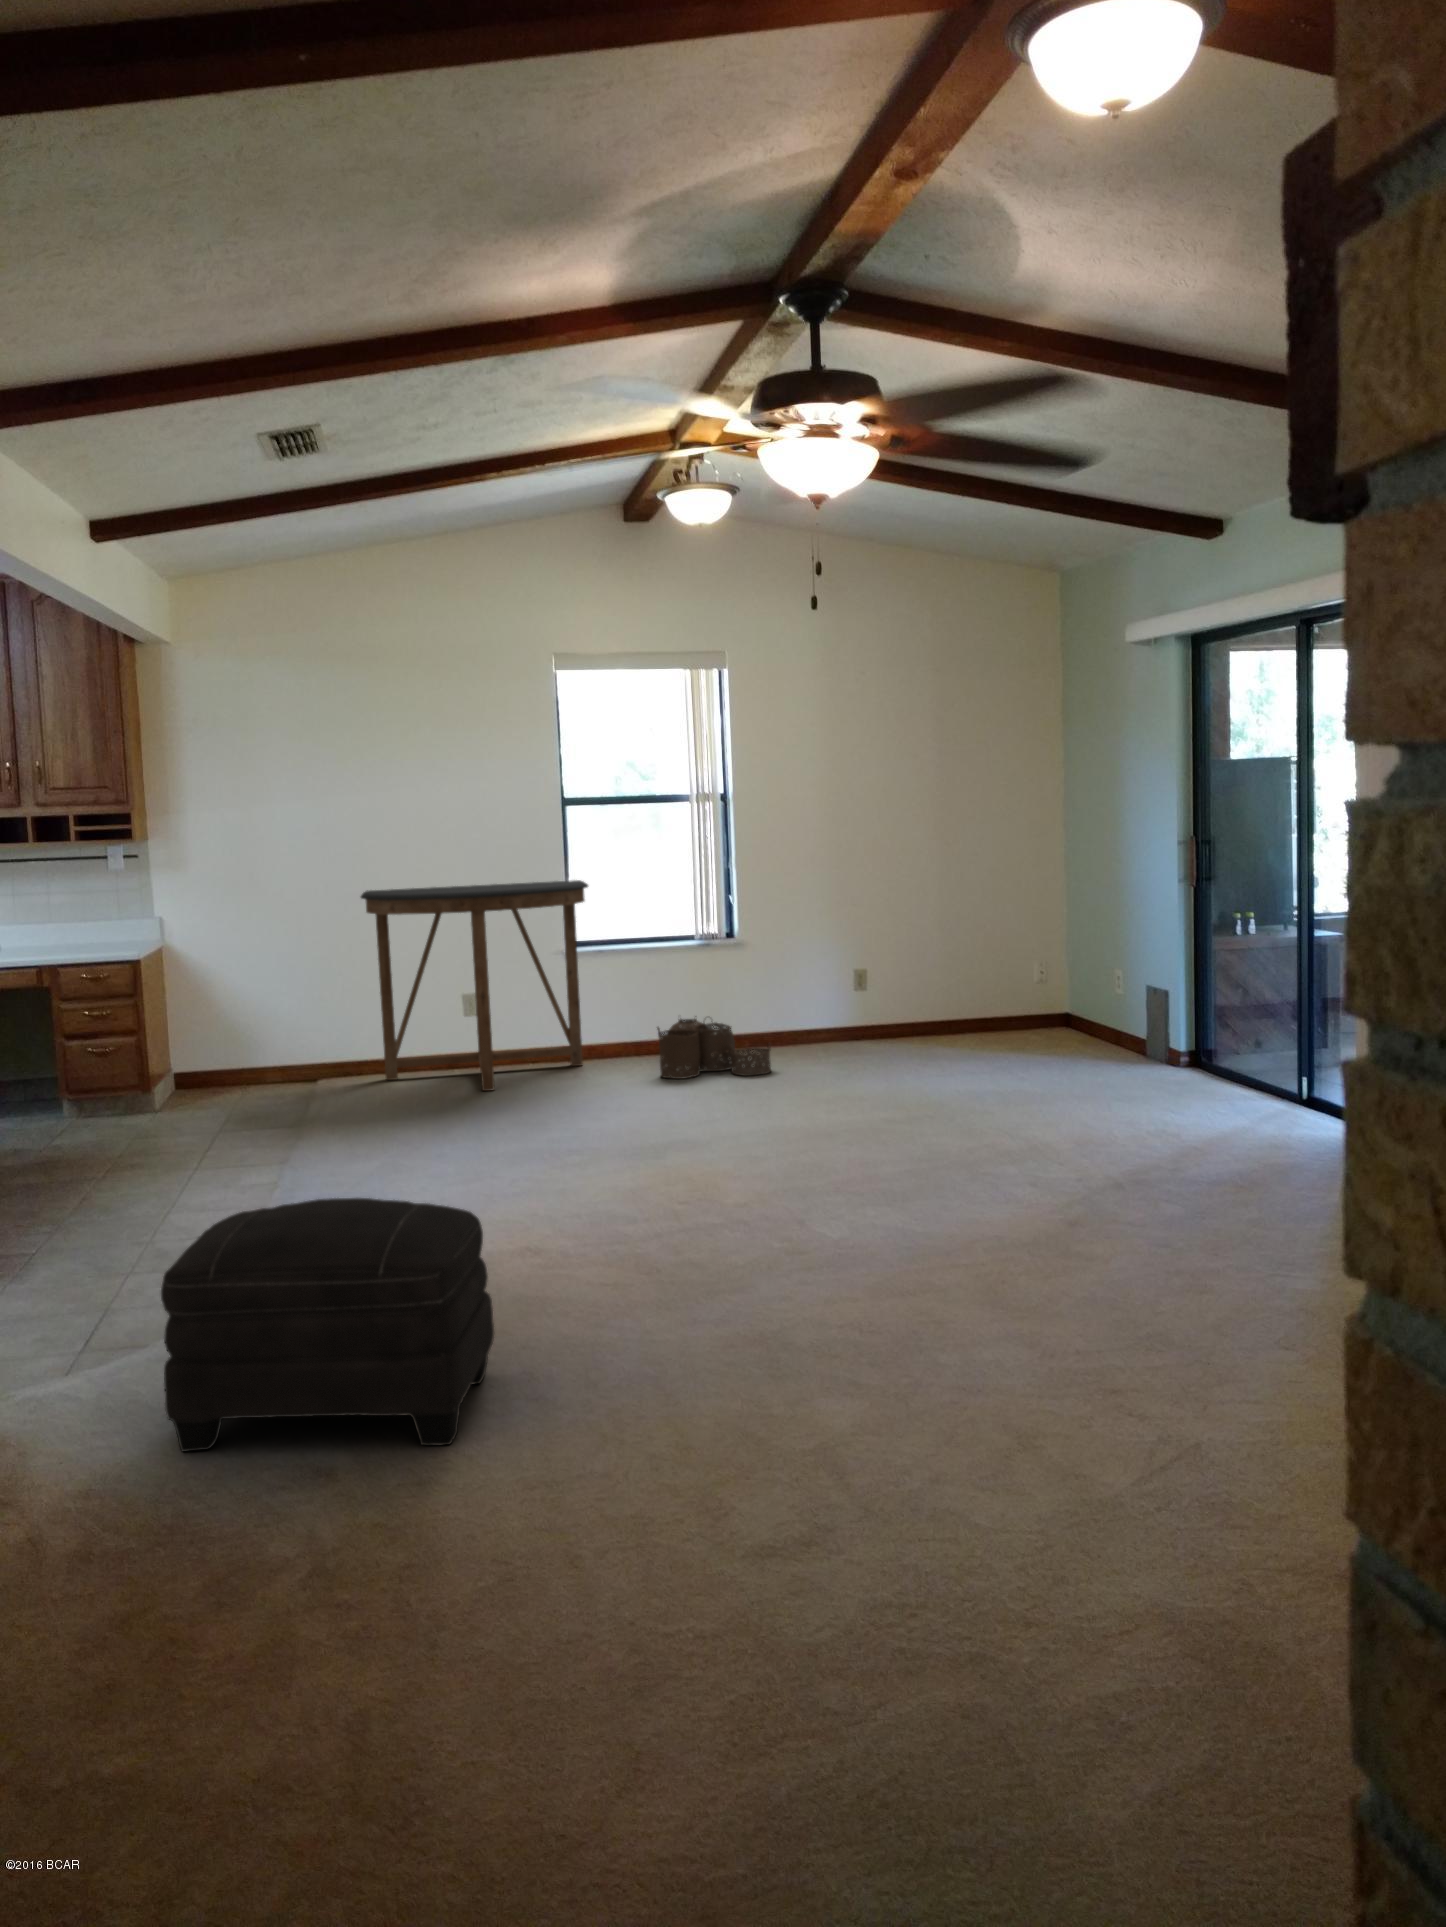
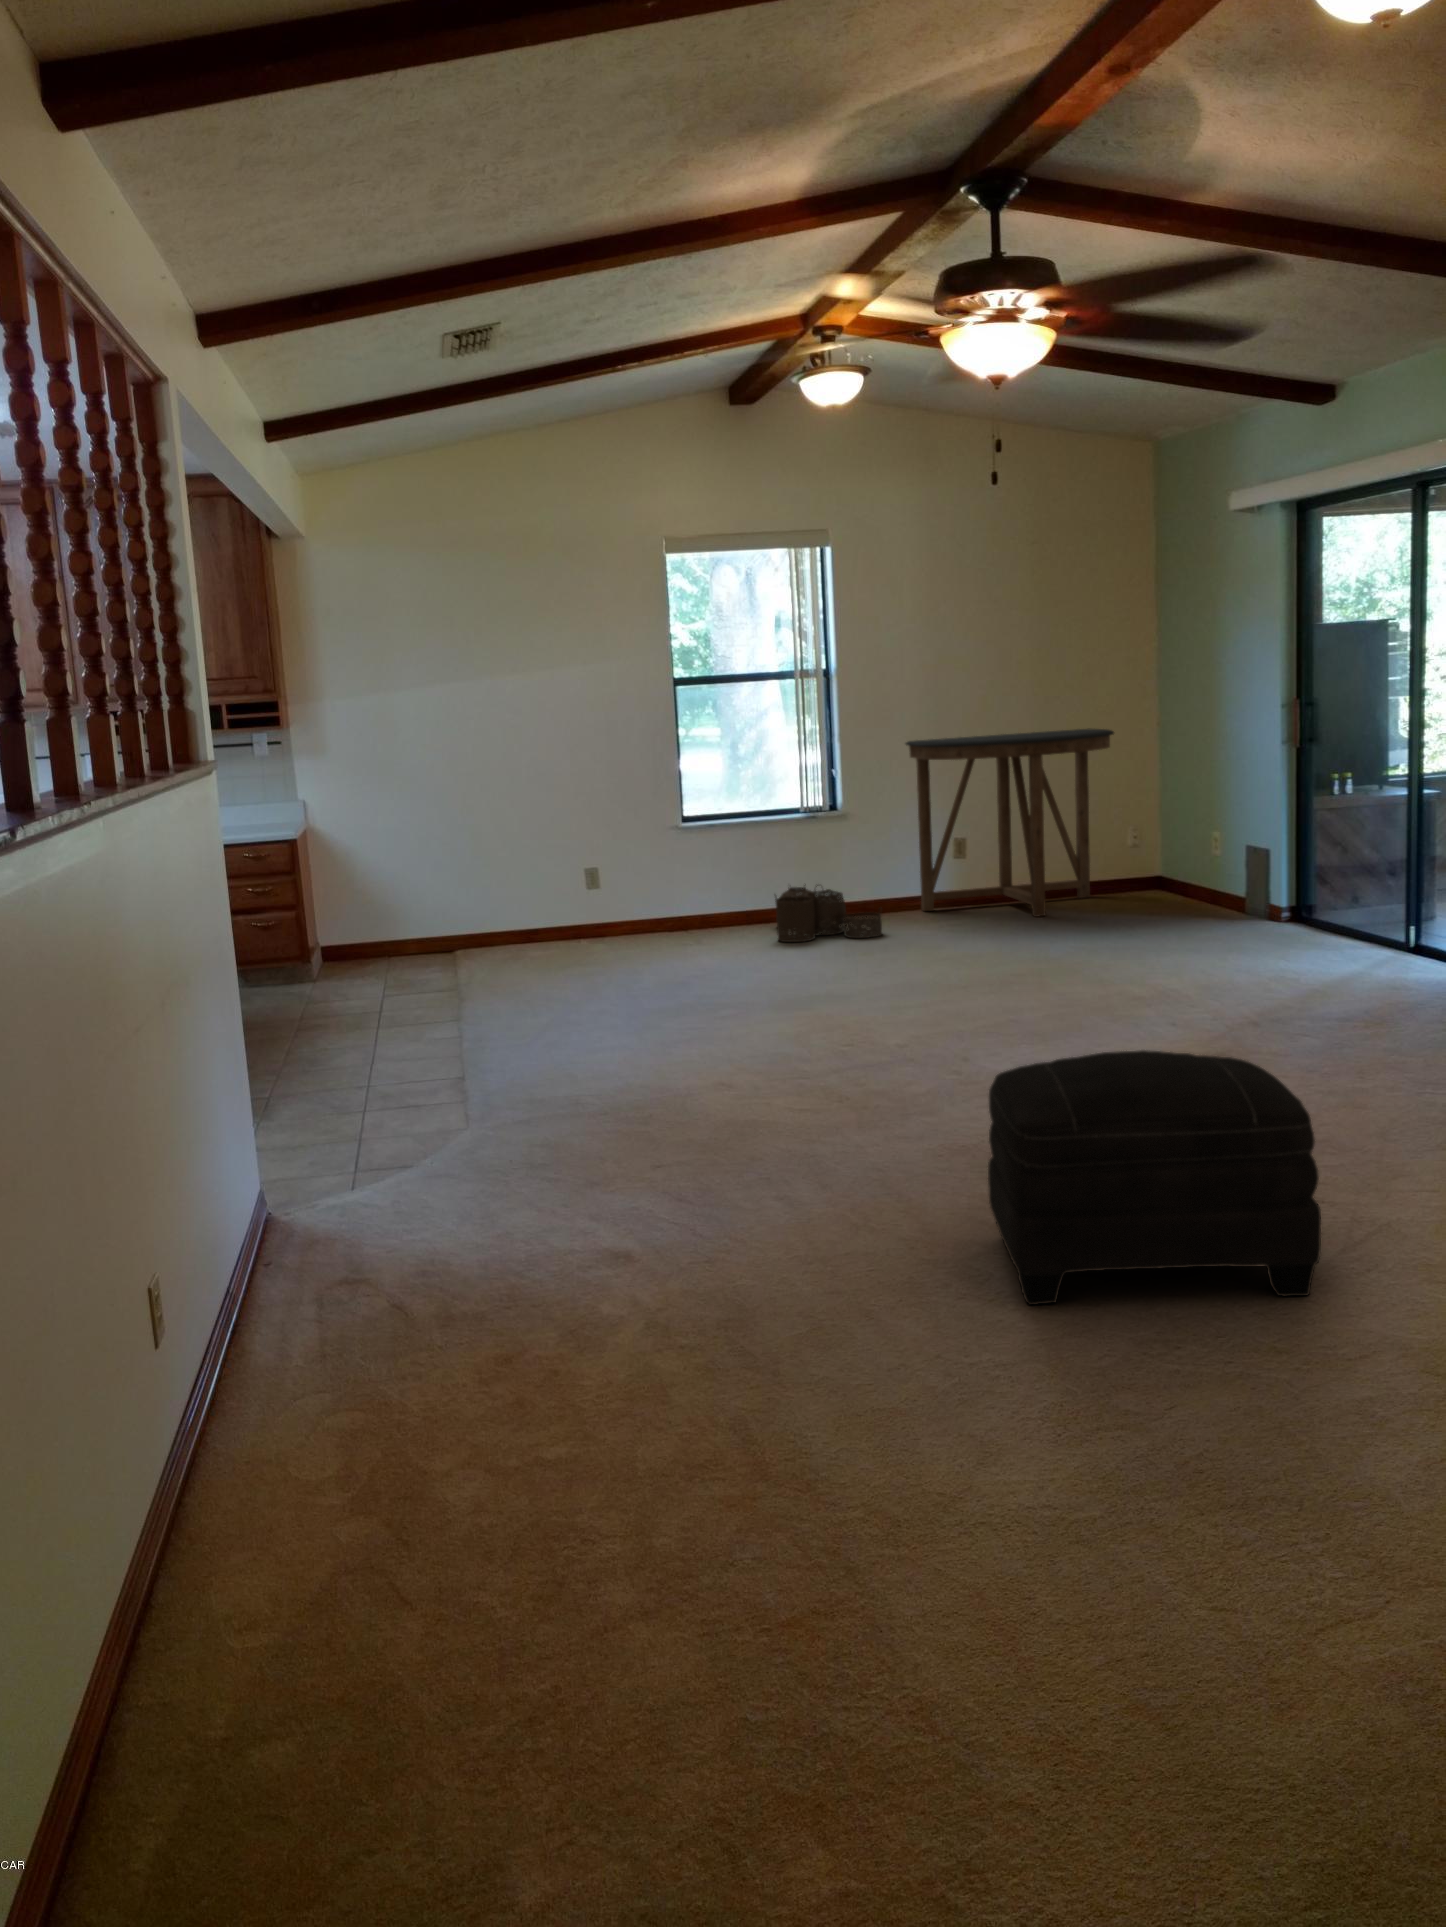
console table: present [361,880,588,1091] -> present [906,728,1114,917]
ottoman: present [161,1198,494,1452] -> present [988,1050,1321,1305]

